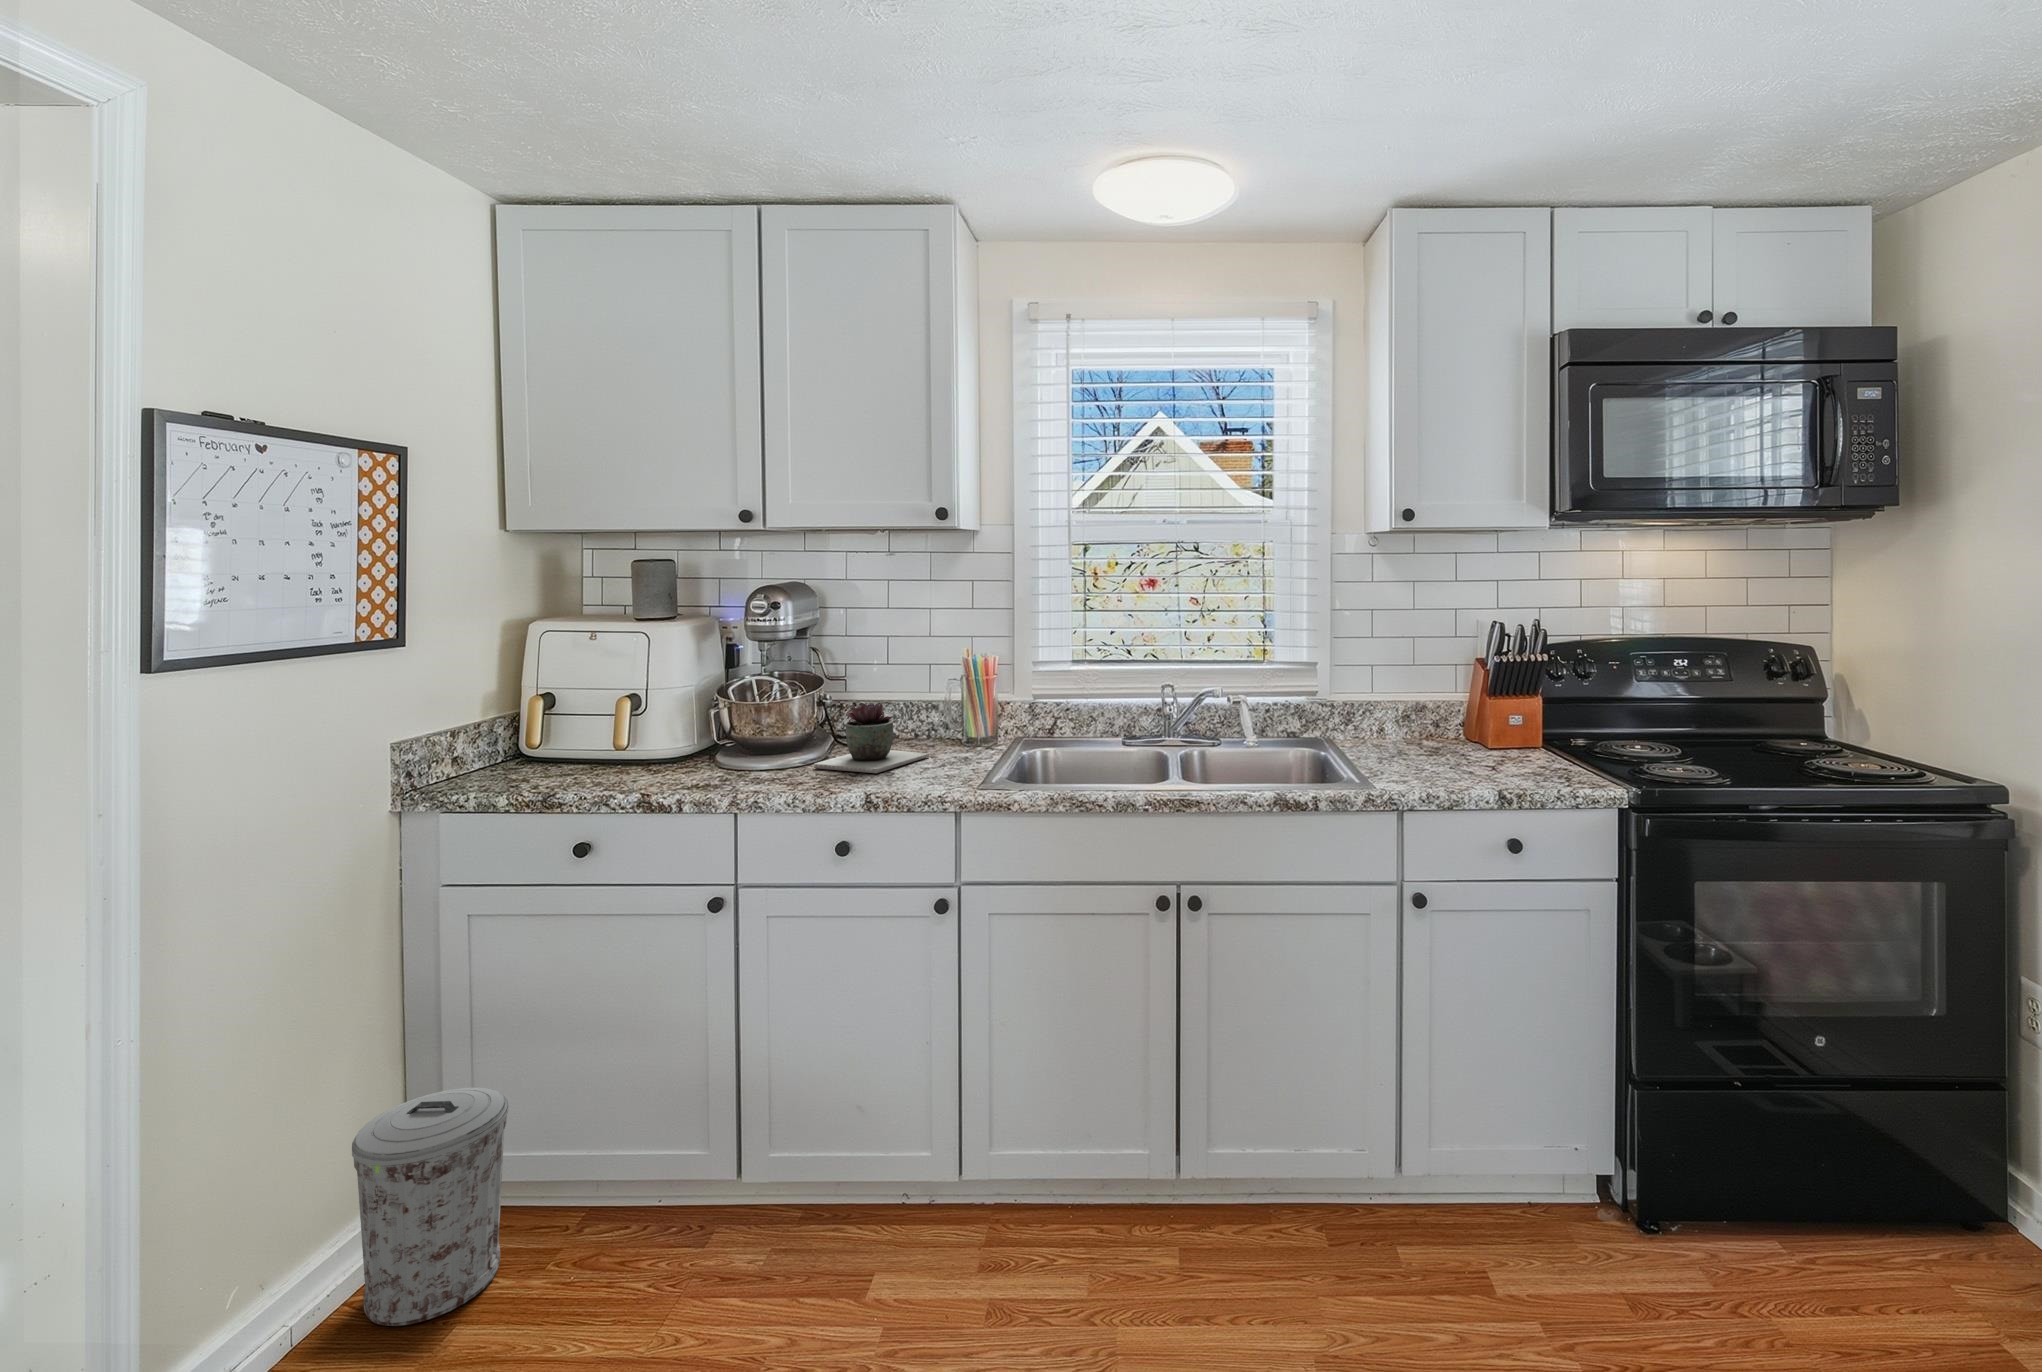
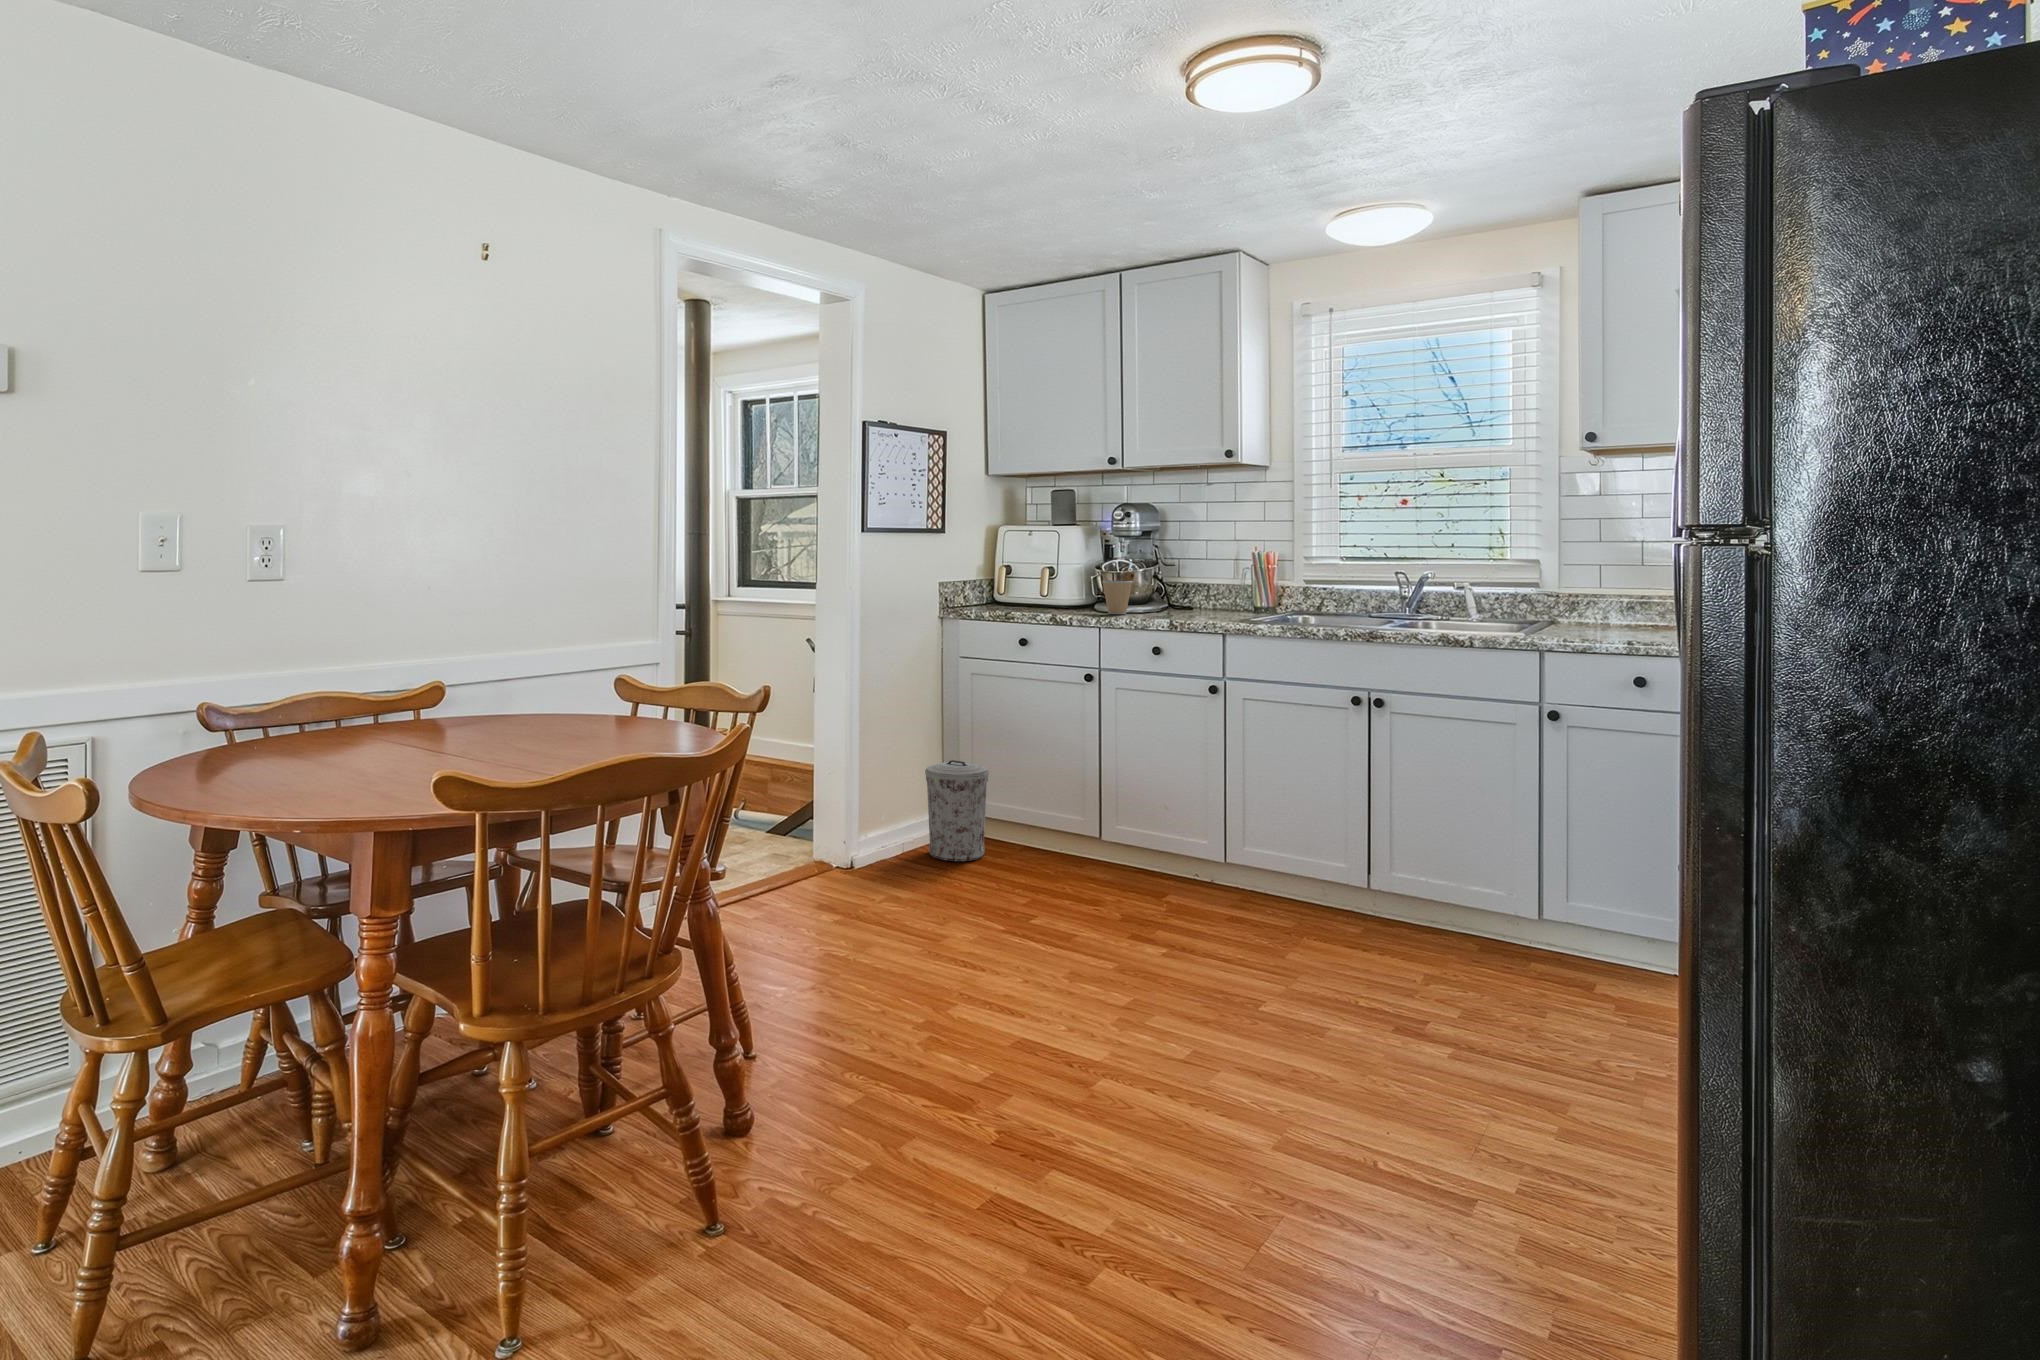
succulent plant: present [814,703,929,773] -> none [1148,576,1223,616]
coffee cup: none [735,718,790,779] -> present [1102,581,1132,614]

